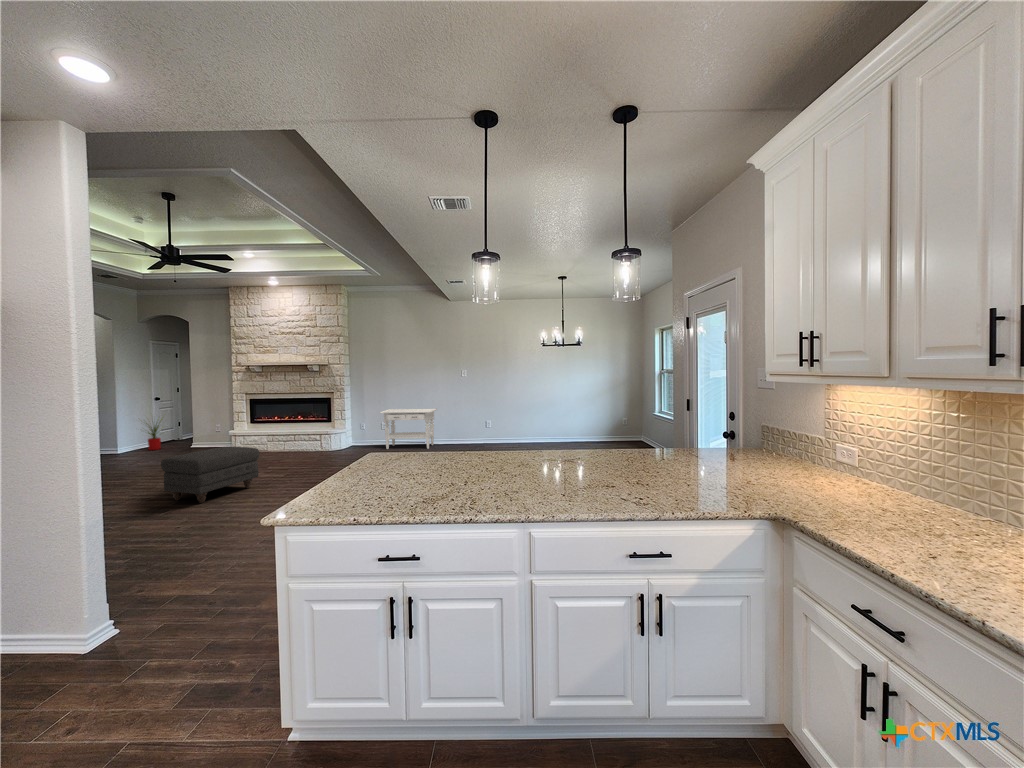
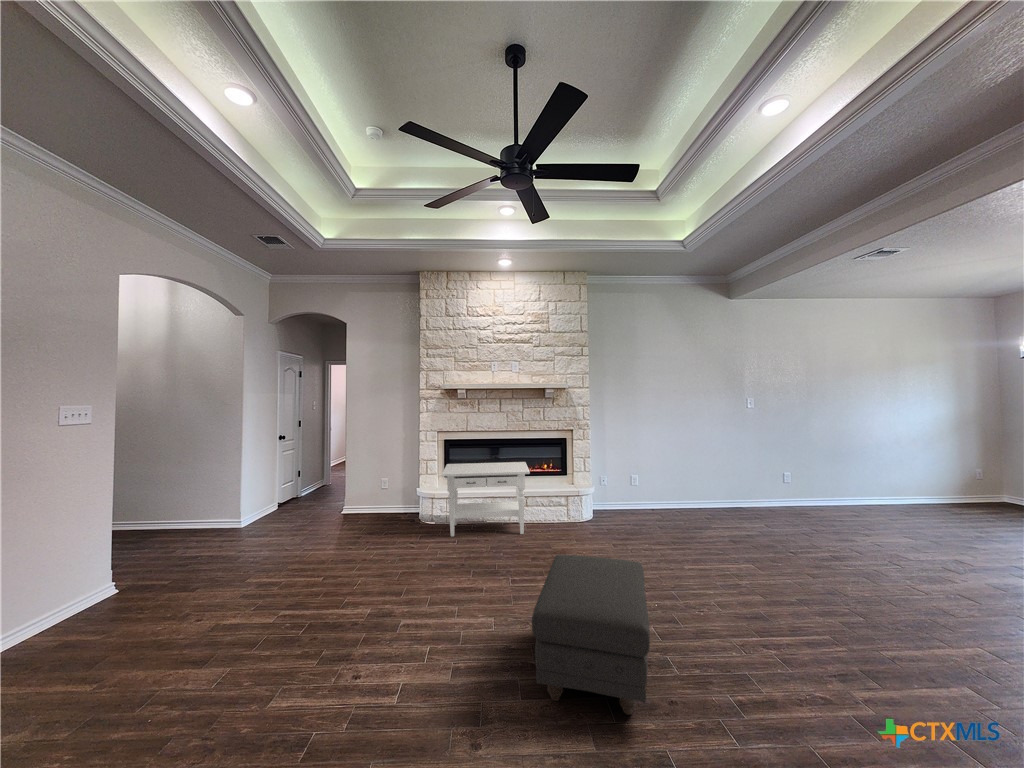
side table: present [380,409,437,449] -> present [442,462,530,537]
house plant: present [146,419,162,450] -> none [268,460,313,519]

